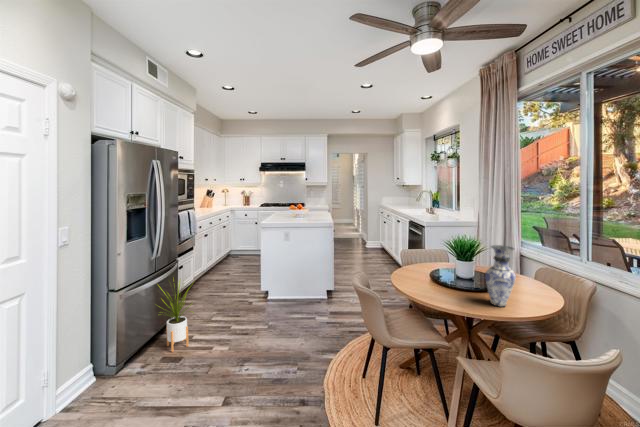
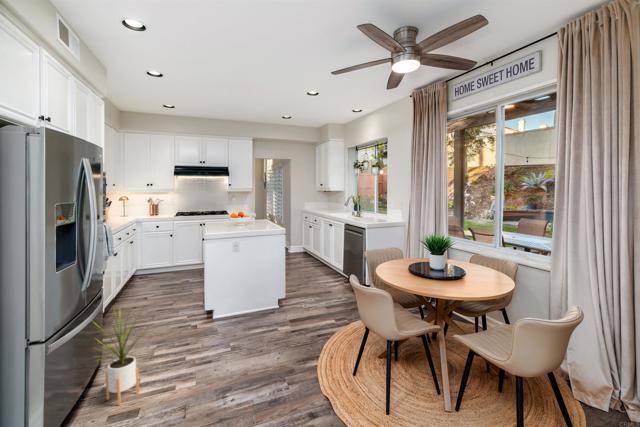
vase: present [485,245,516,307] -> none [461,236,485,287]

